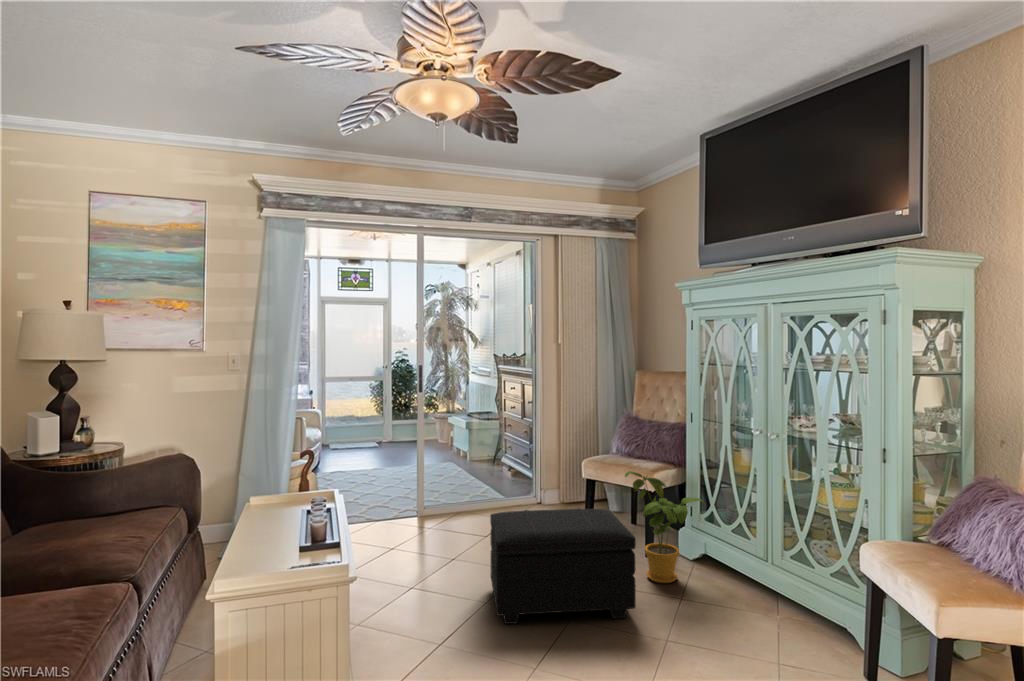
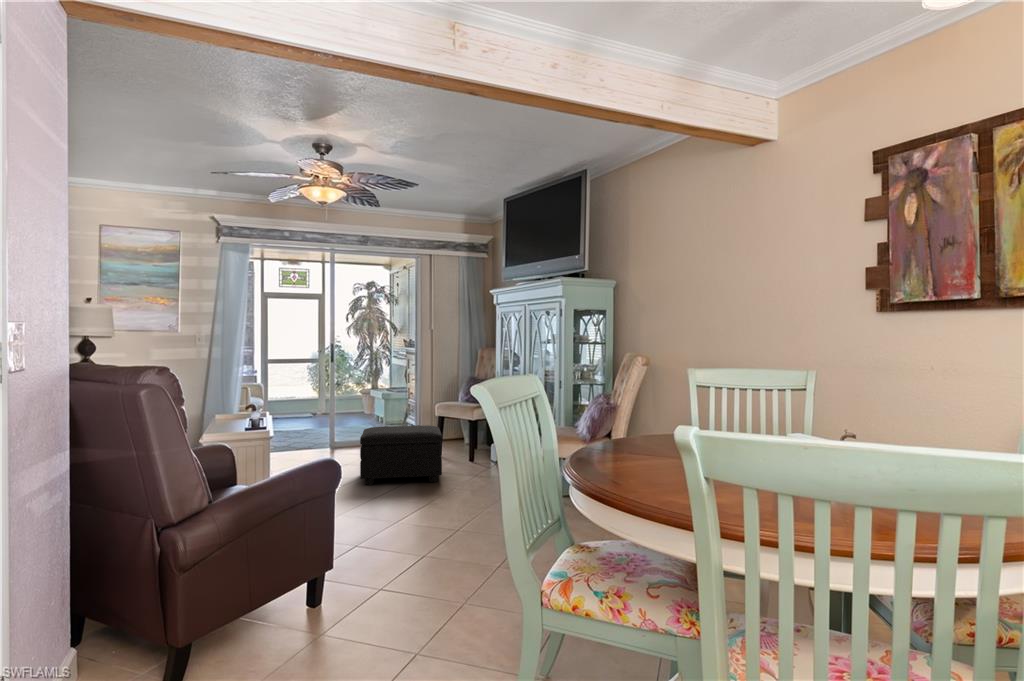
house plant: present [625,471,705,583] -> none [451,405,500,470]

